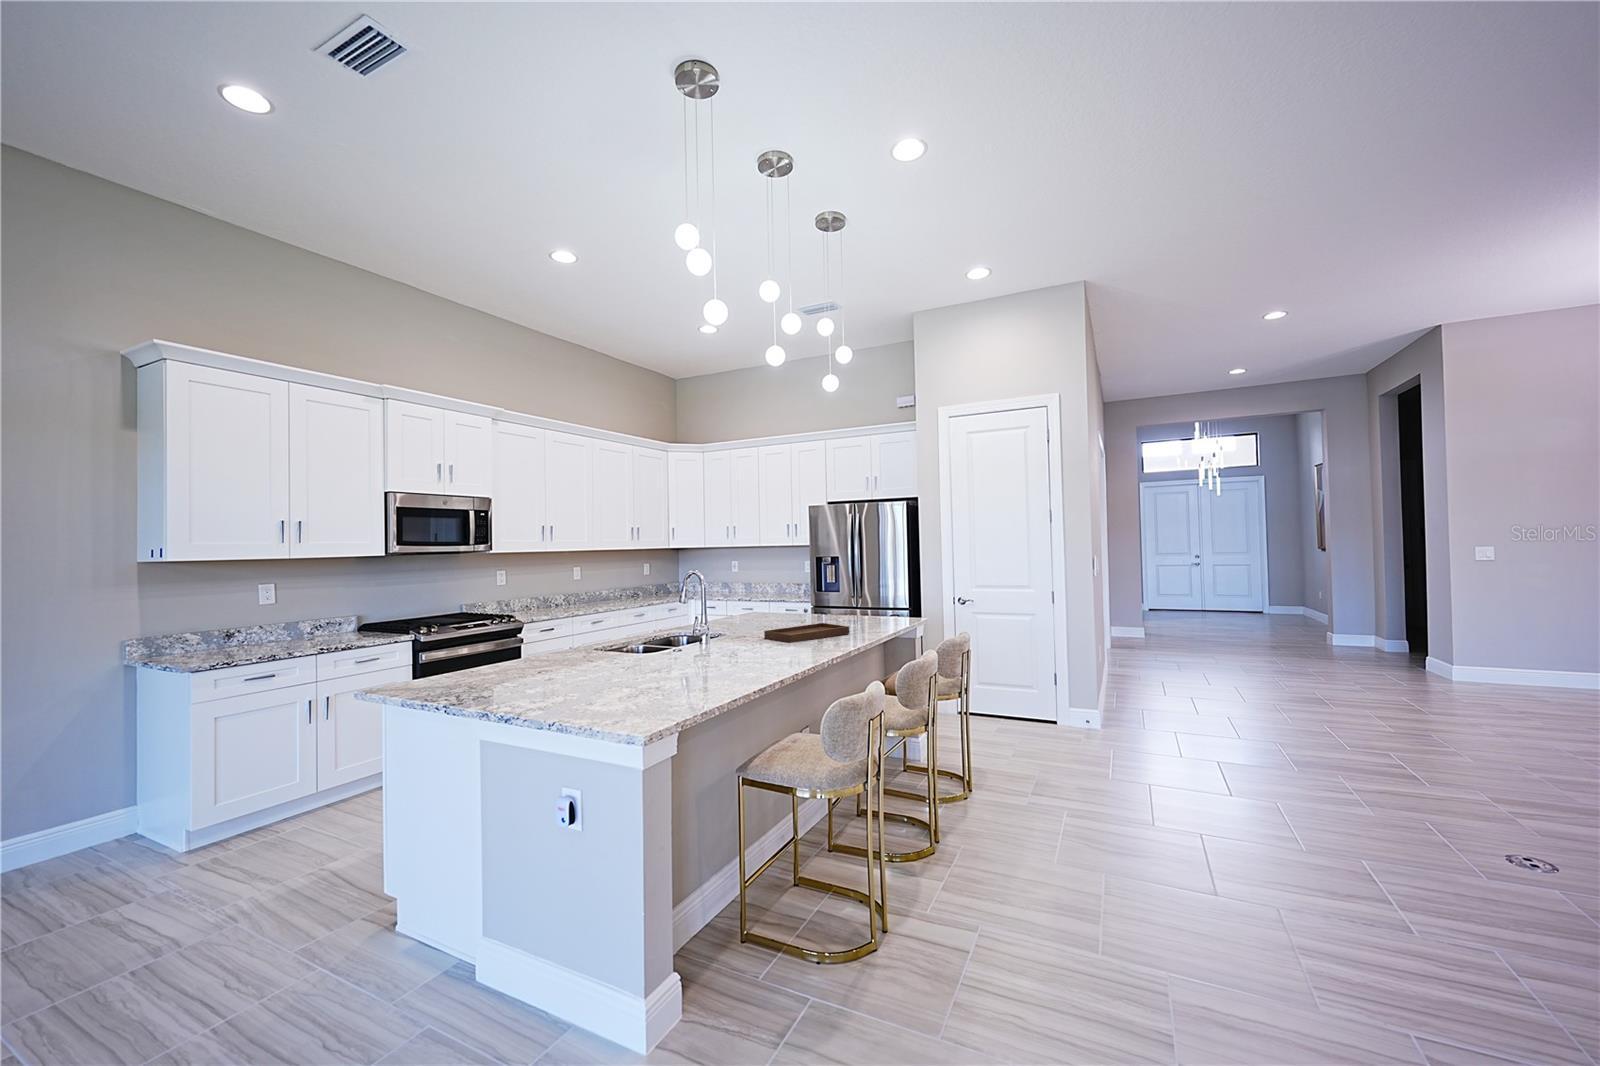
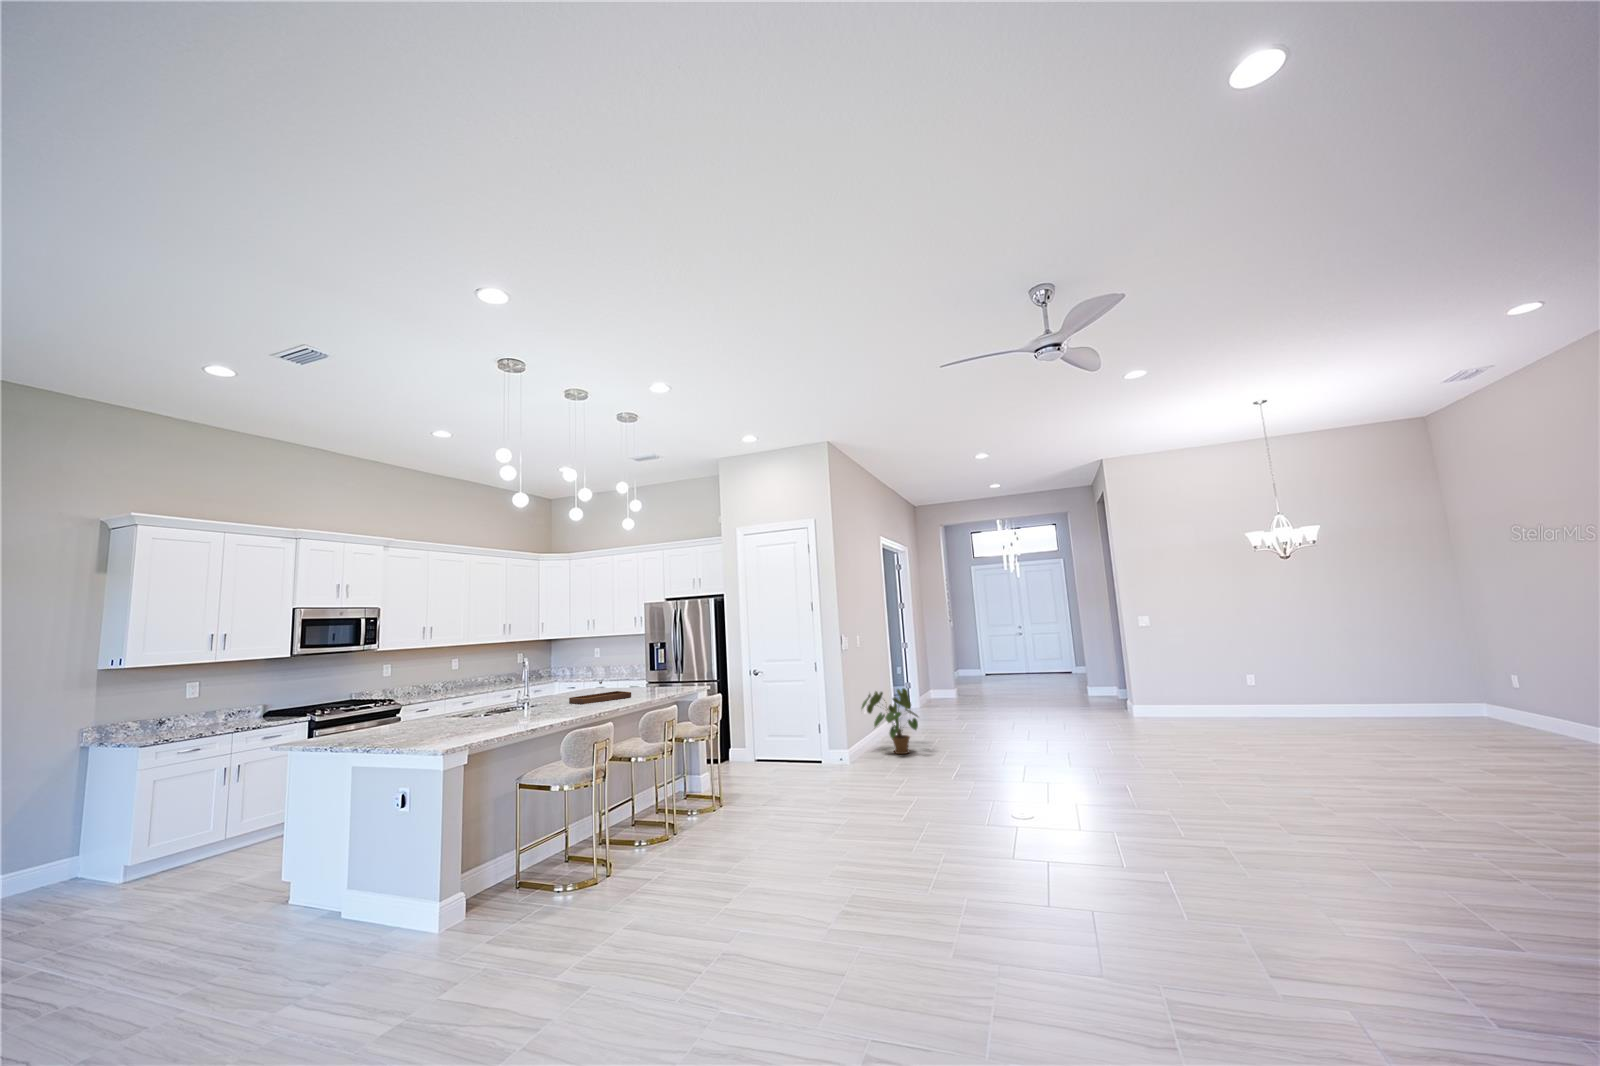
house plant: none [1110,633,1204,722] -> present [862,688,918,754]

